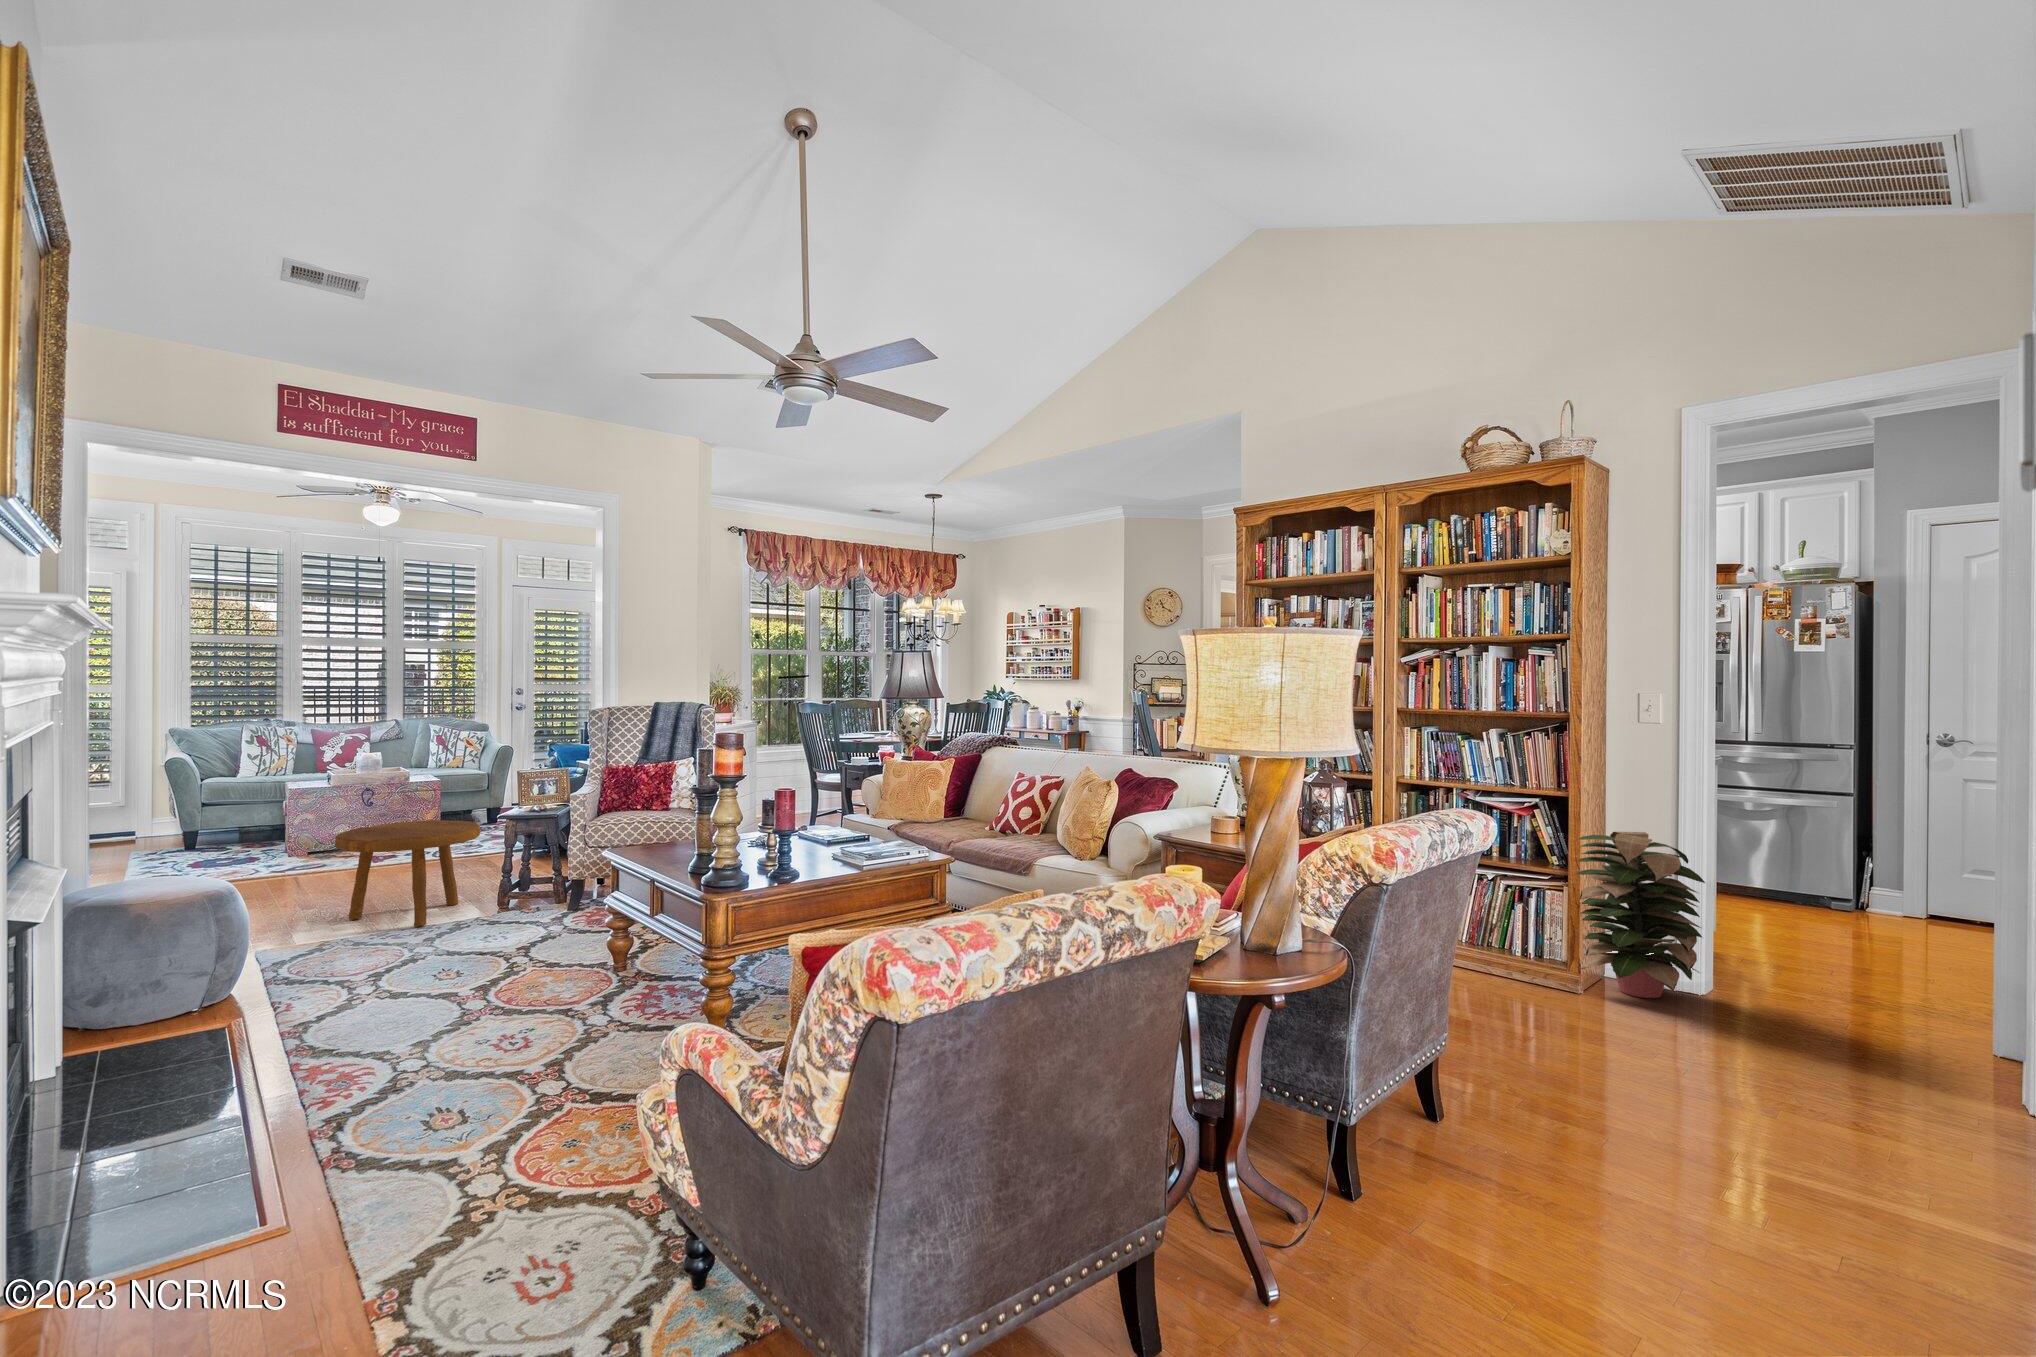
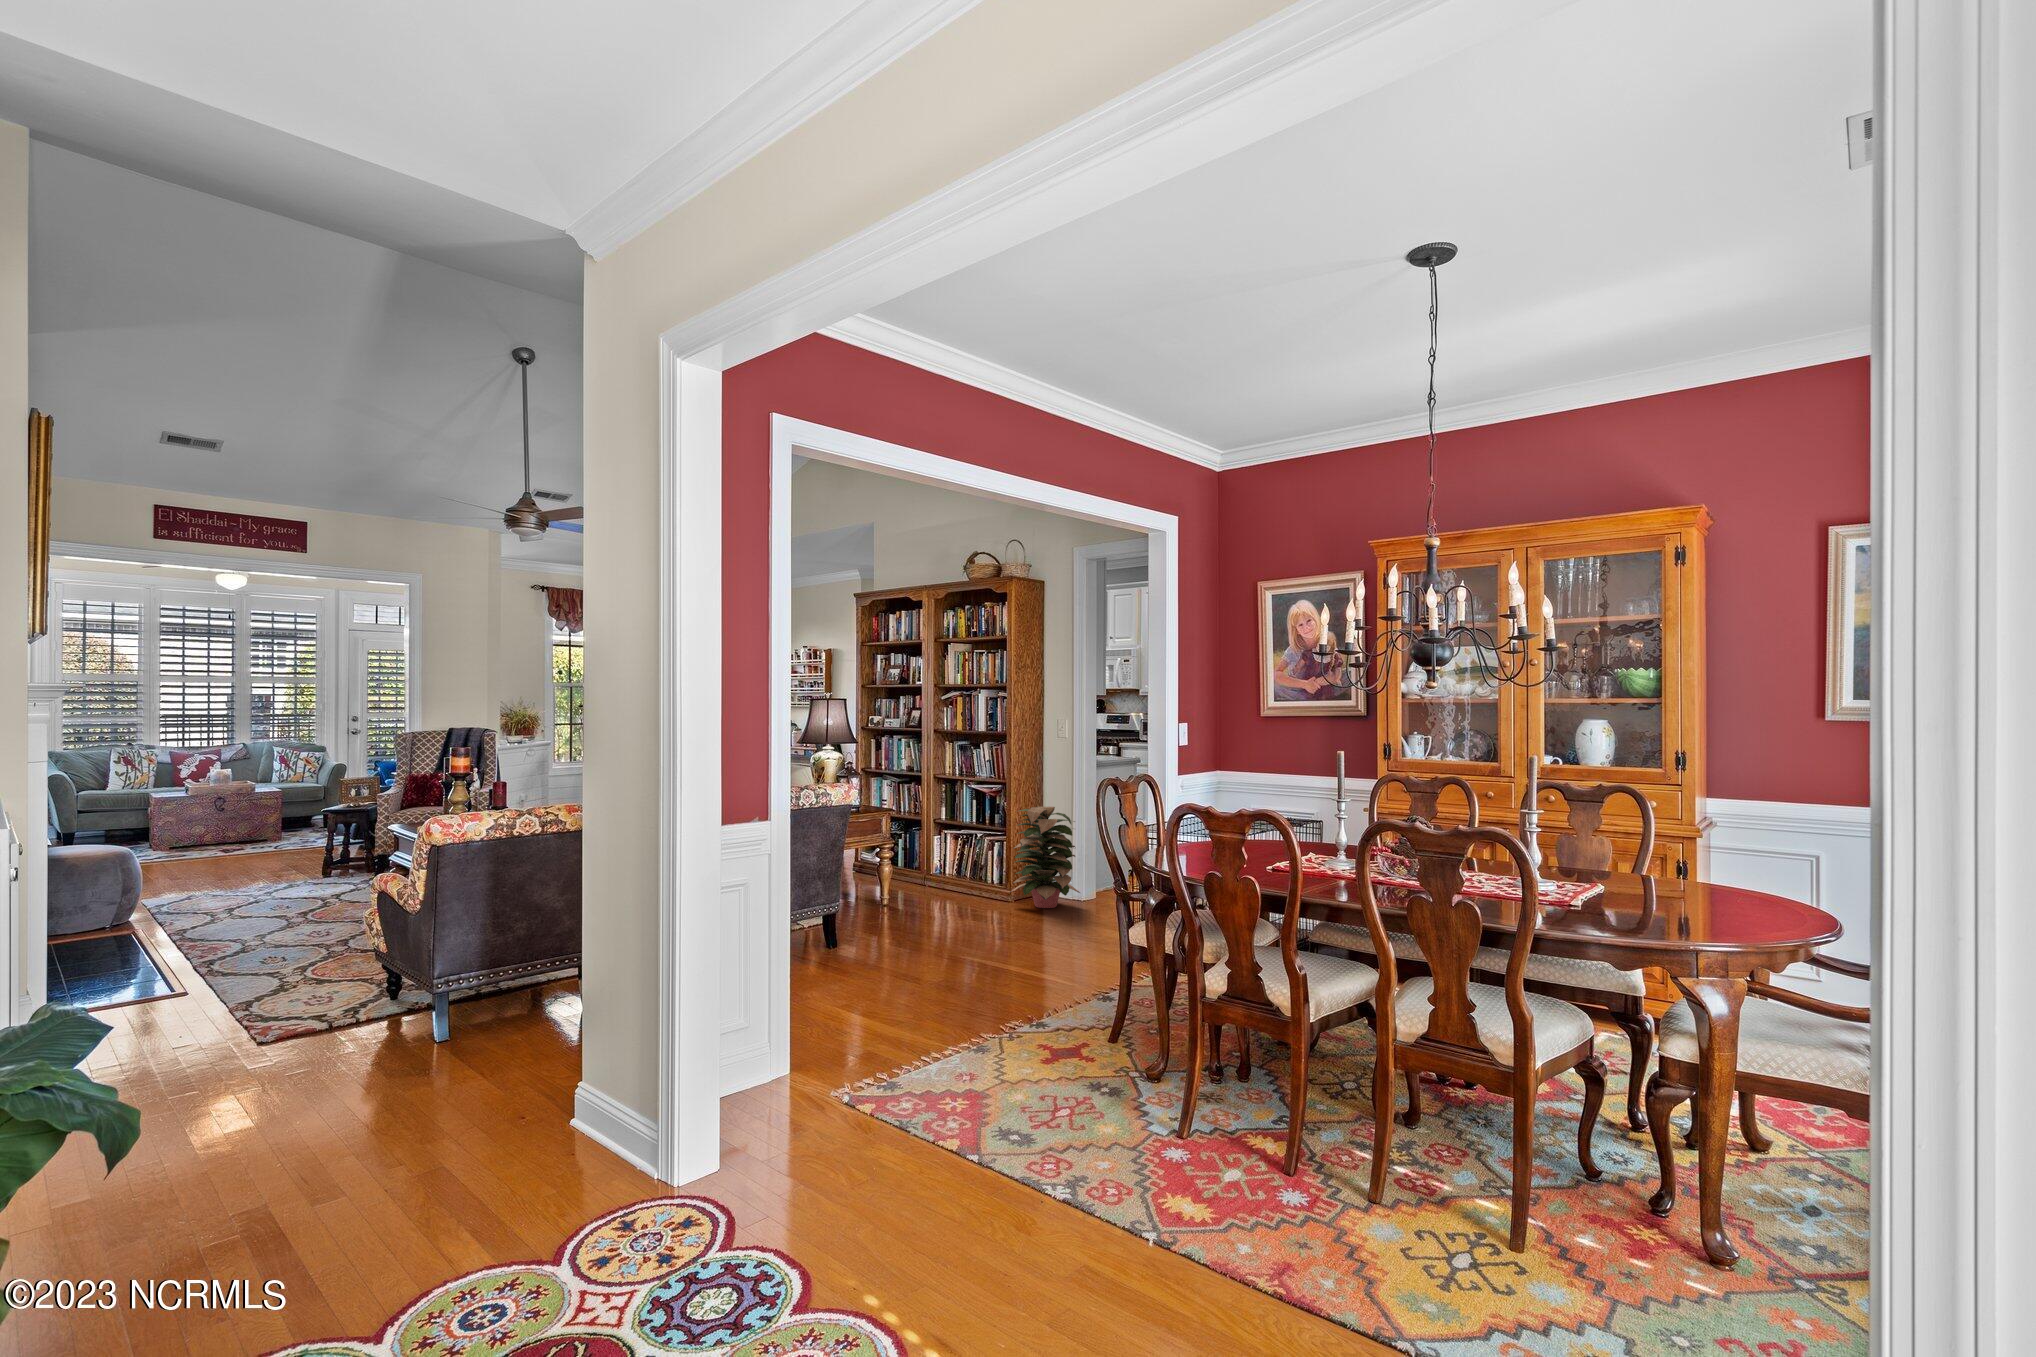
footstool: present [335,820,480,927] -> none [193,814,304,887]

